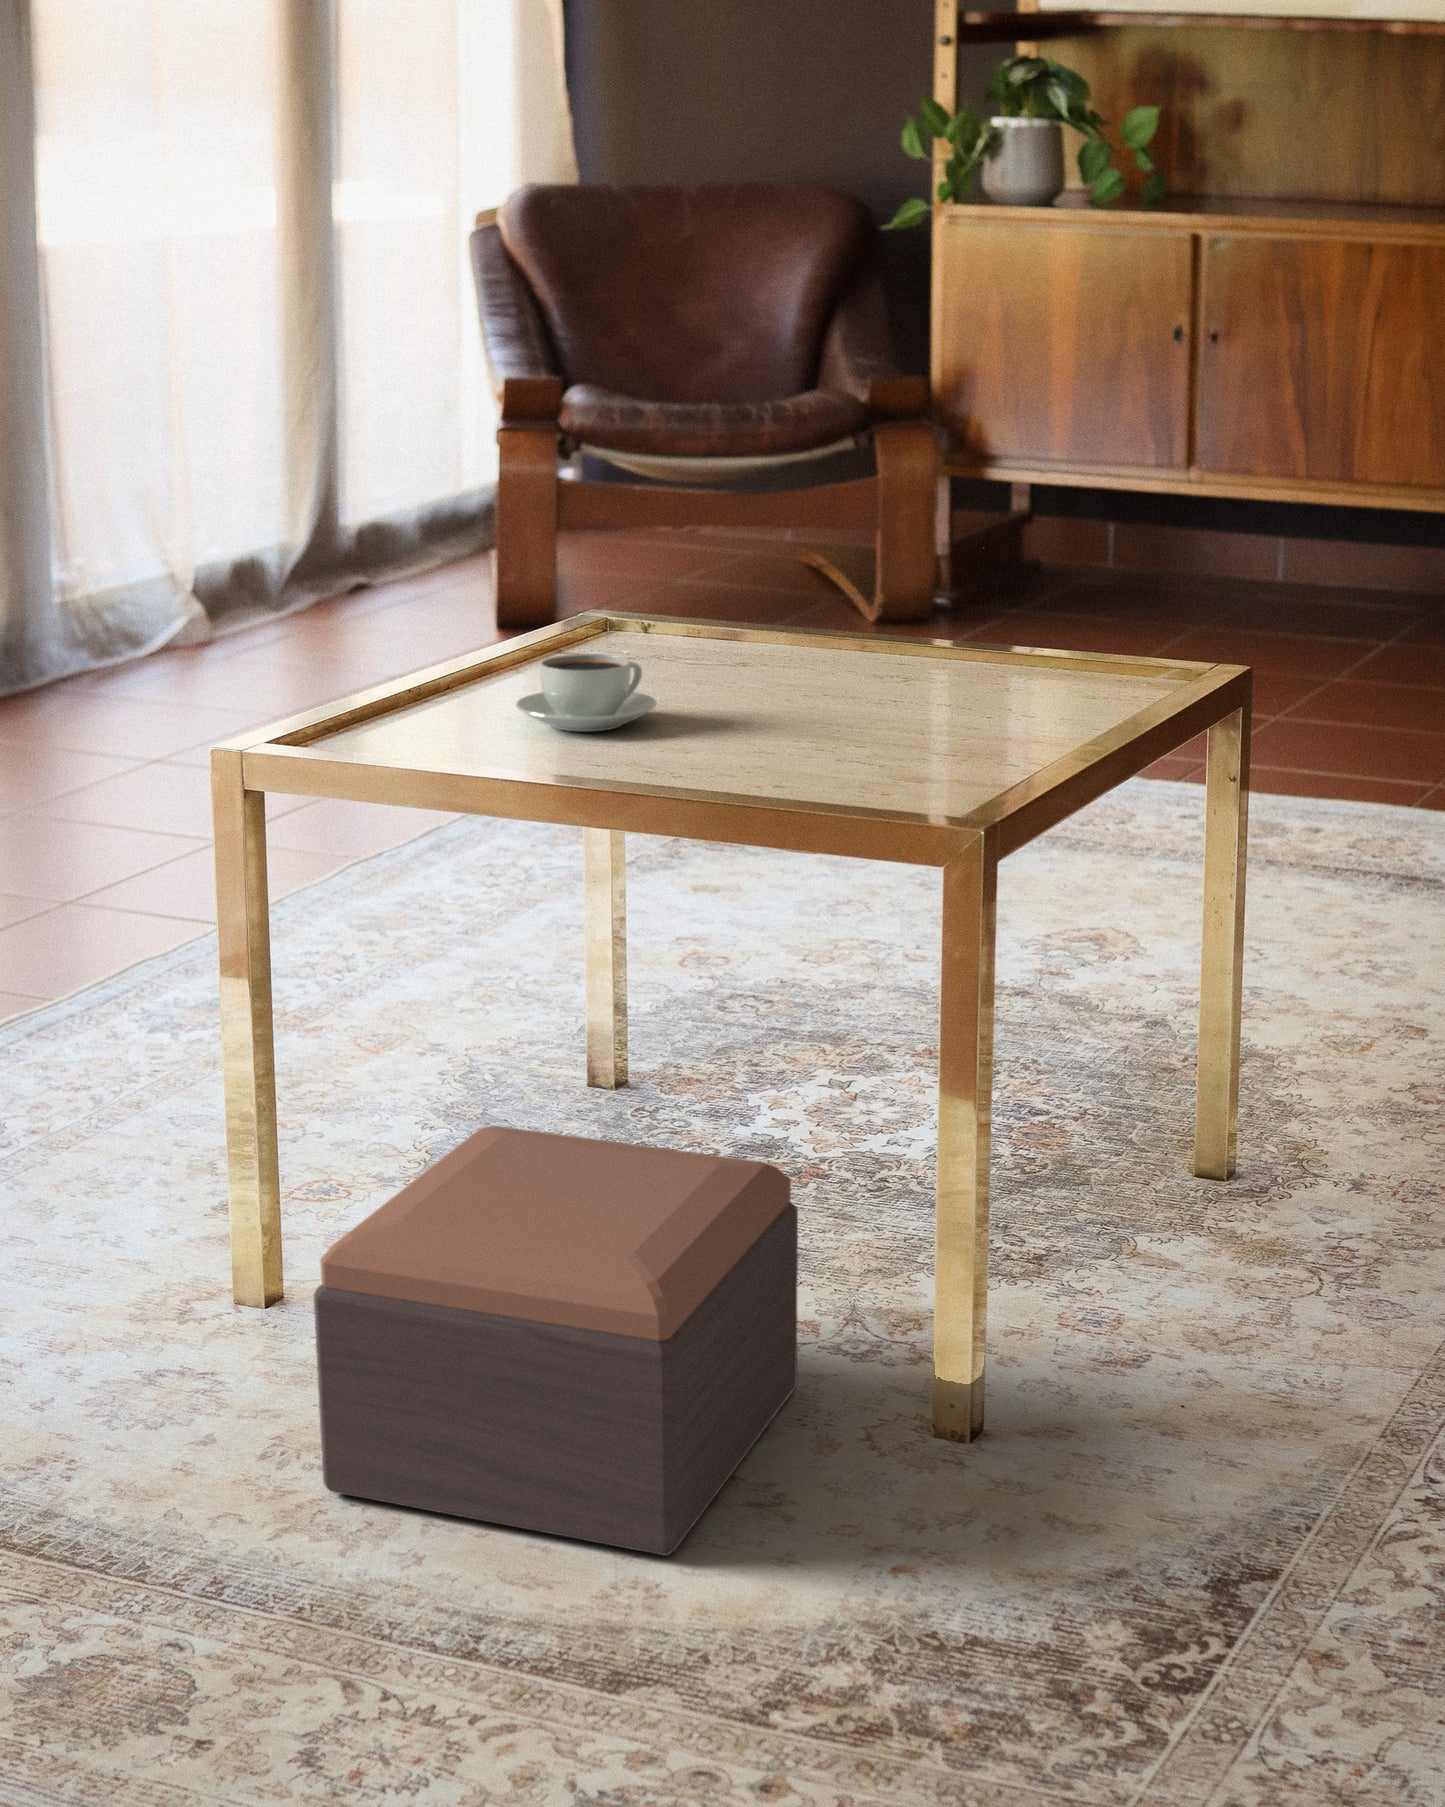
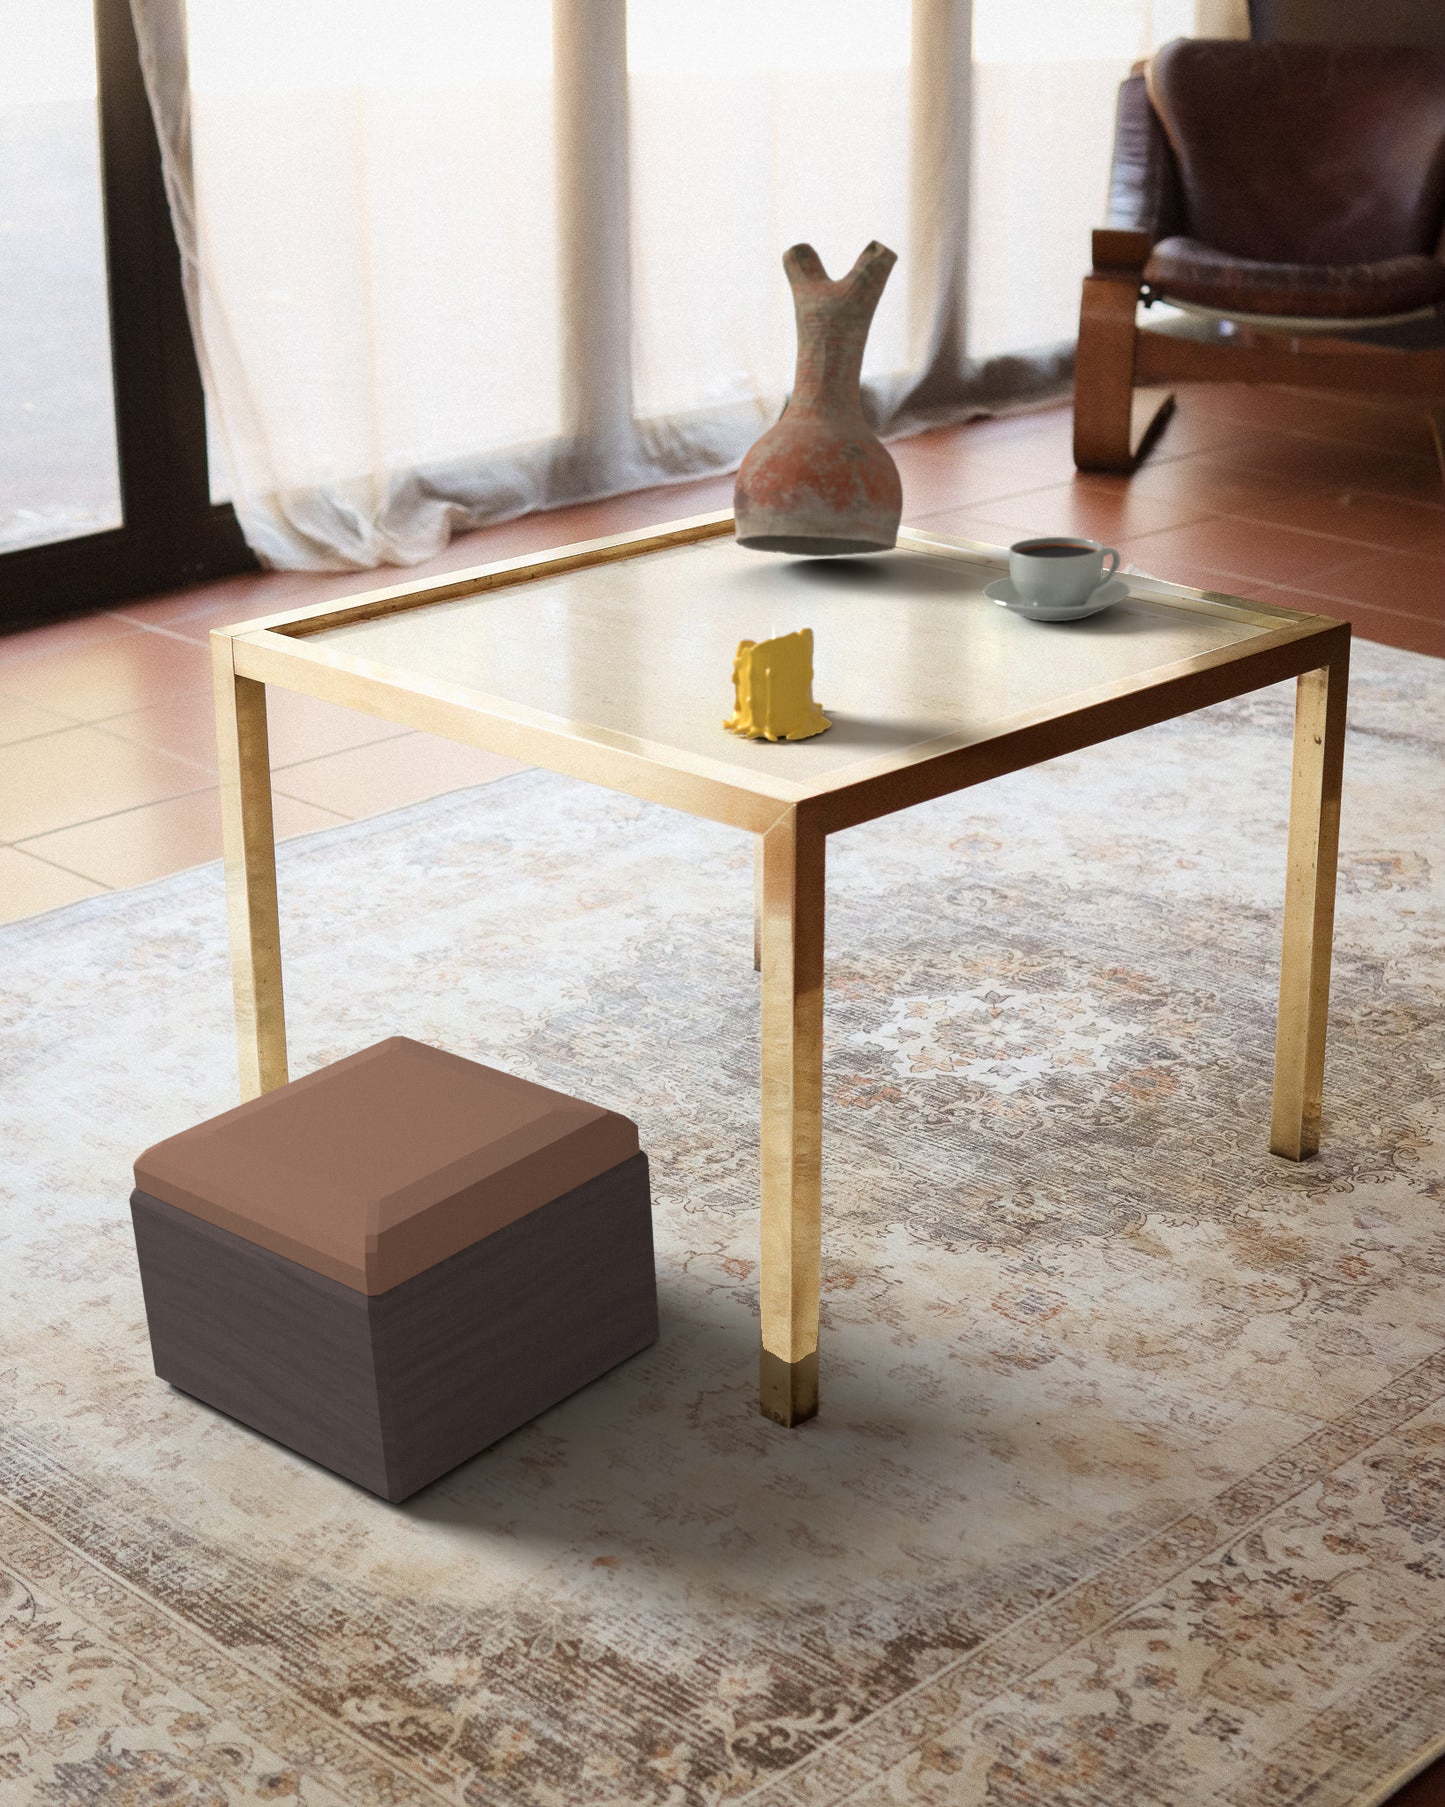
vase: none [666,363,827,661] -> present [733,240,903,557]
coffee cup: present [516,654,657,732] -> present [983,537,1131,621]
candle: none [847,685,951,794] -> present [722,626,832,741]

